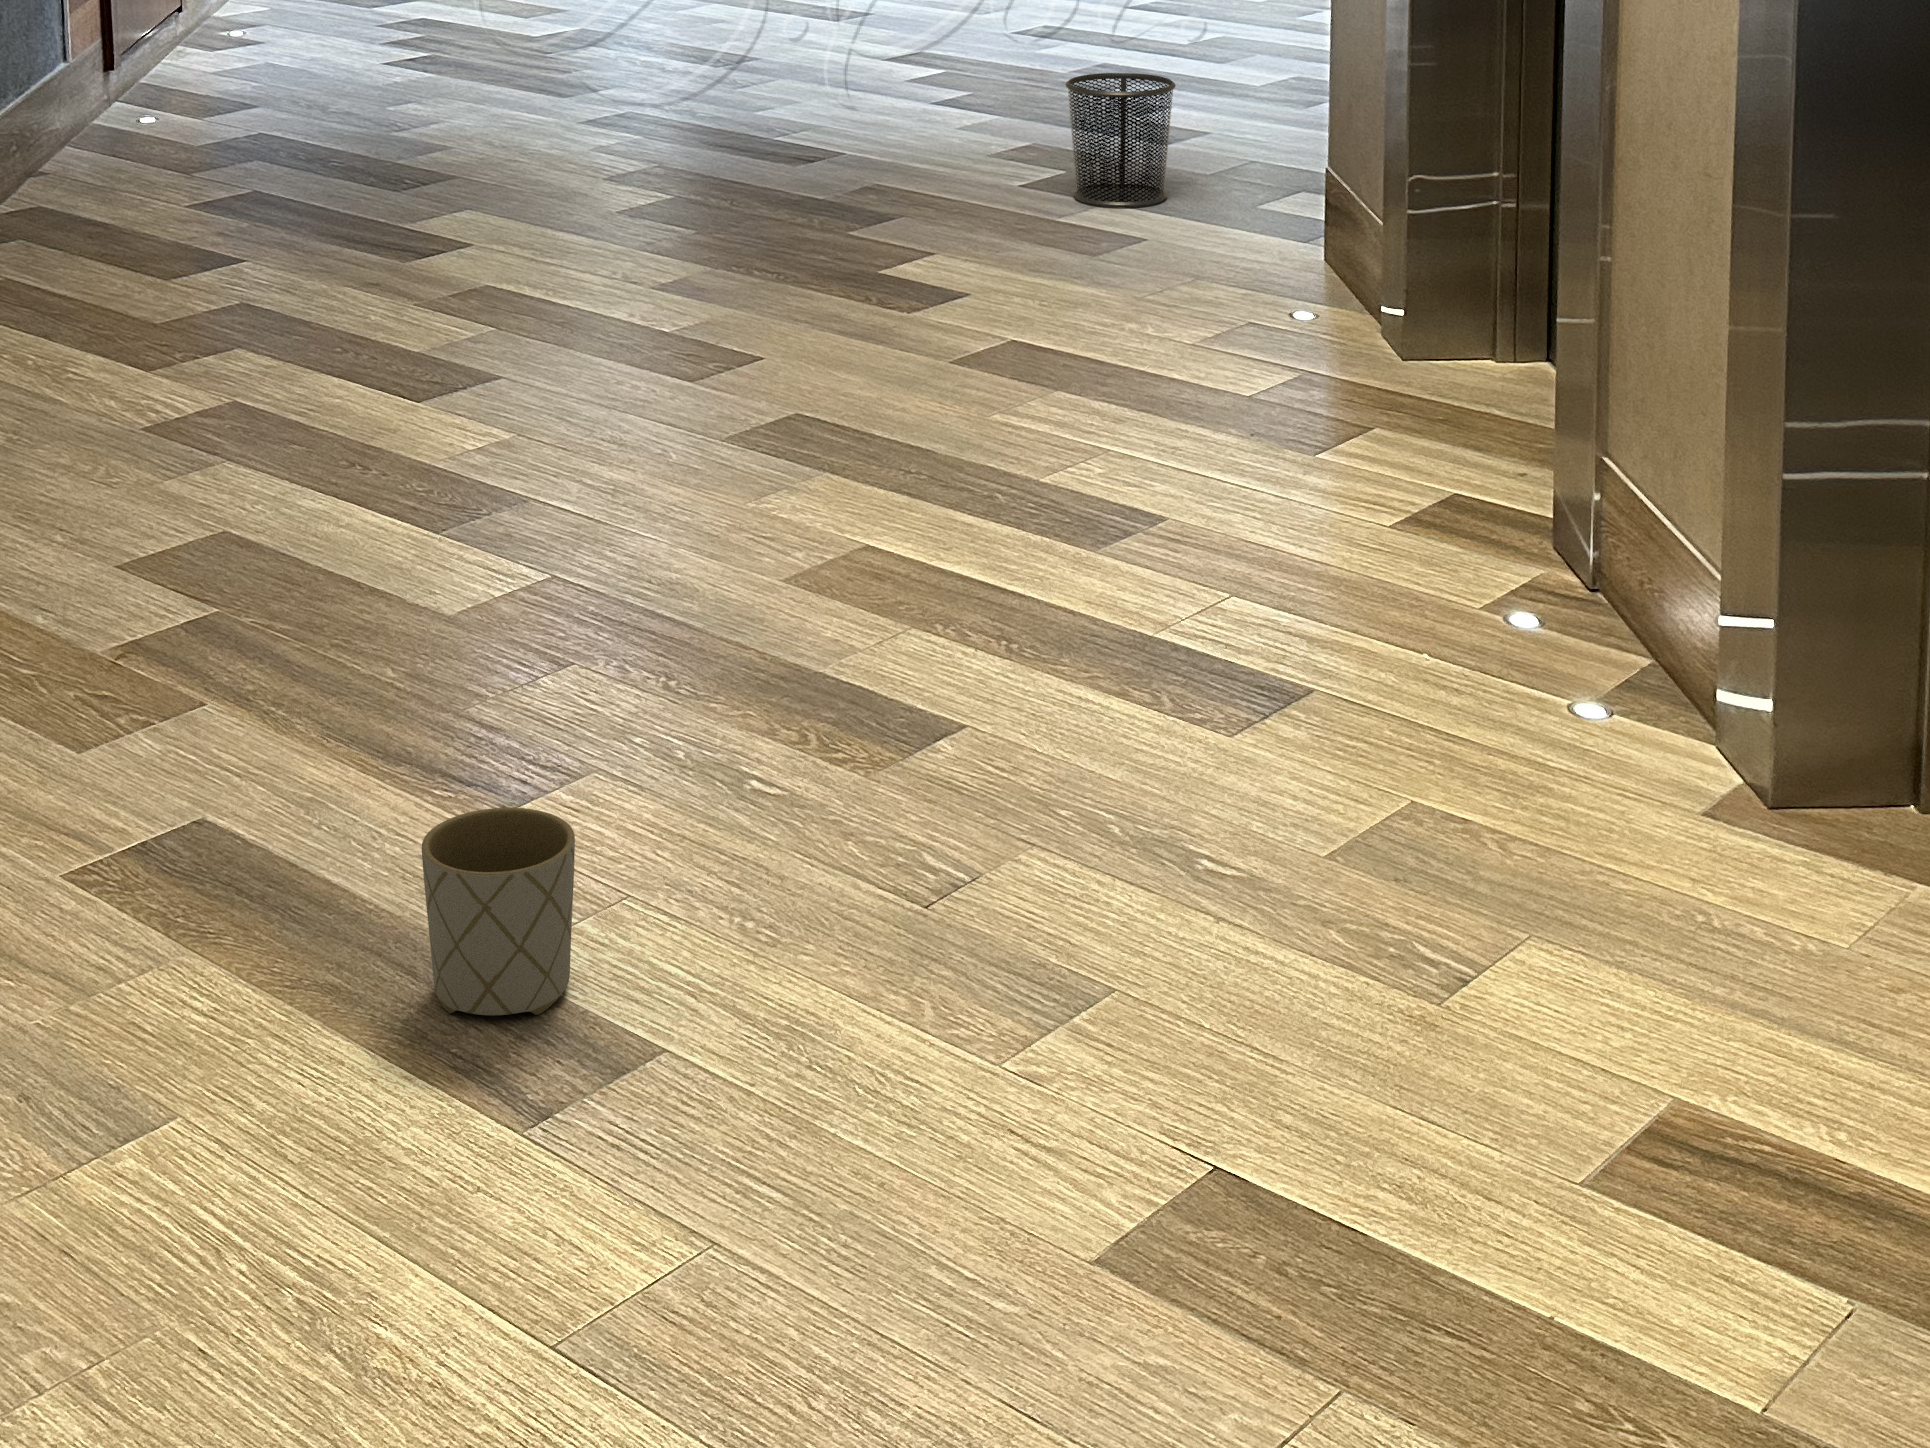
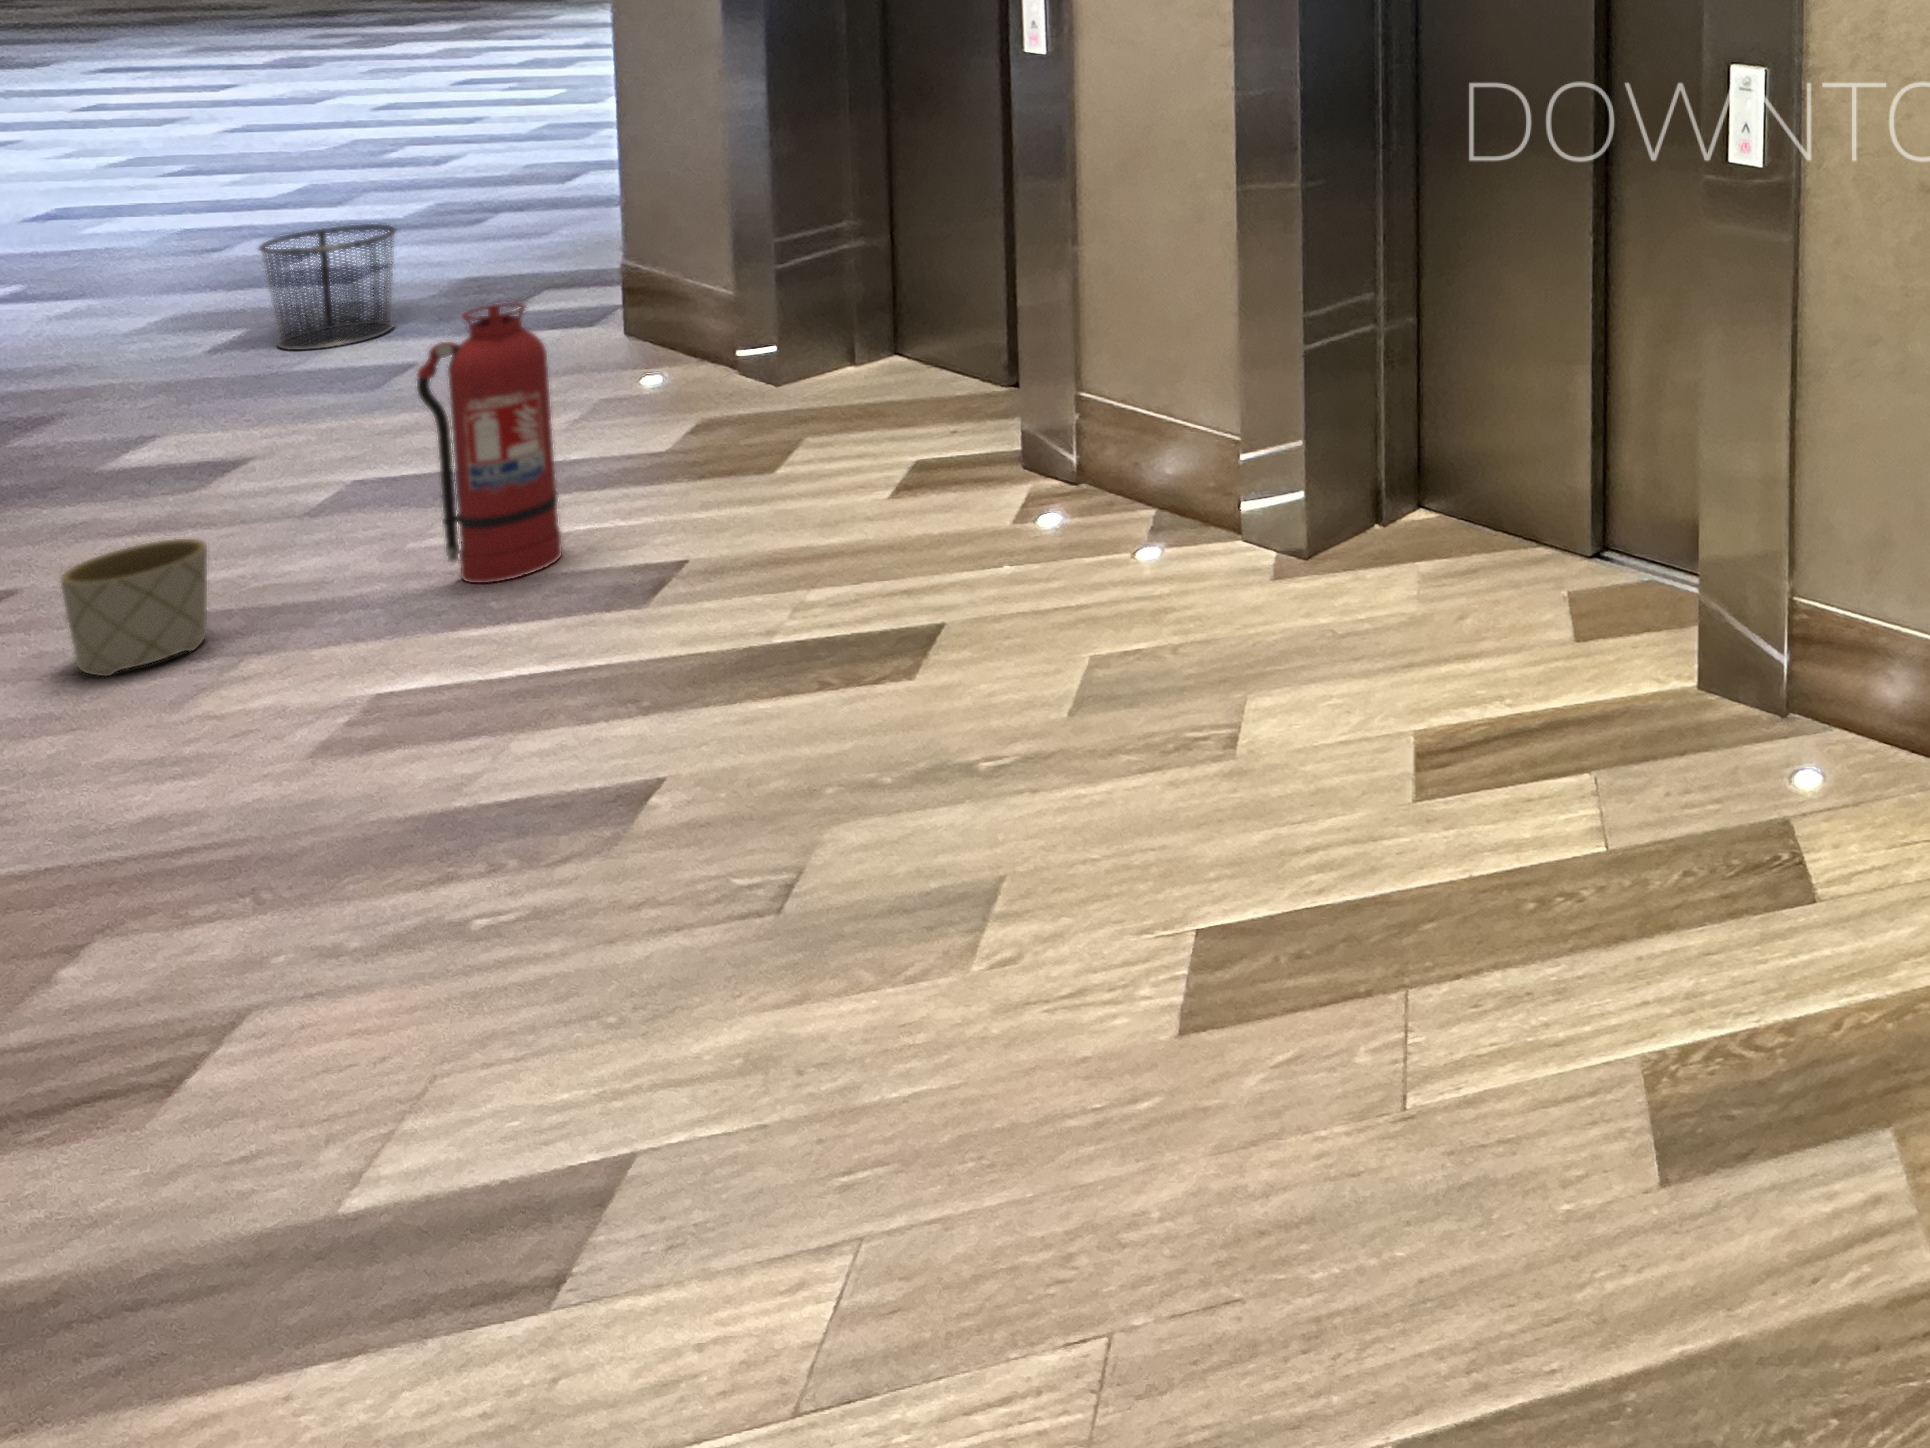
fire extinguisher: none [981,166,1090,485] -> present [416,302,562,583]
planter: present [422,808,575,1015] -> present [61,539,207,676]

